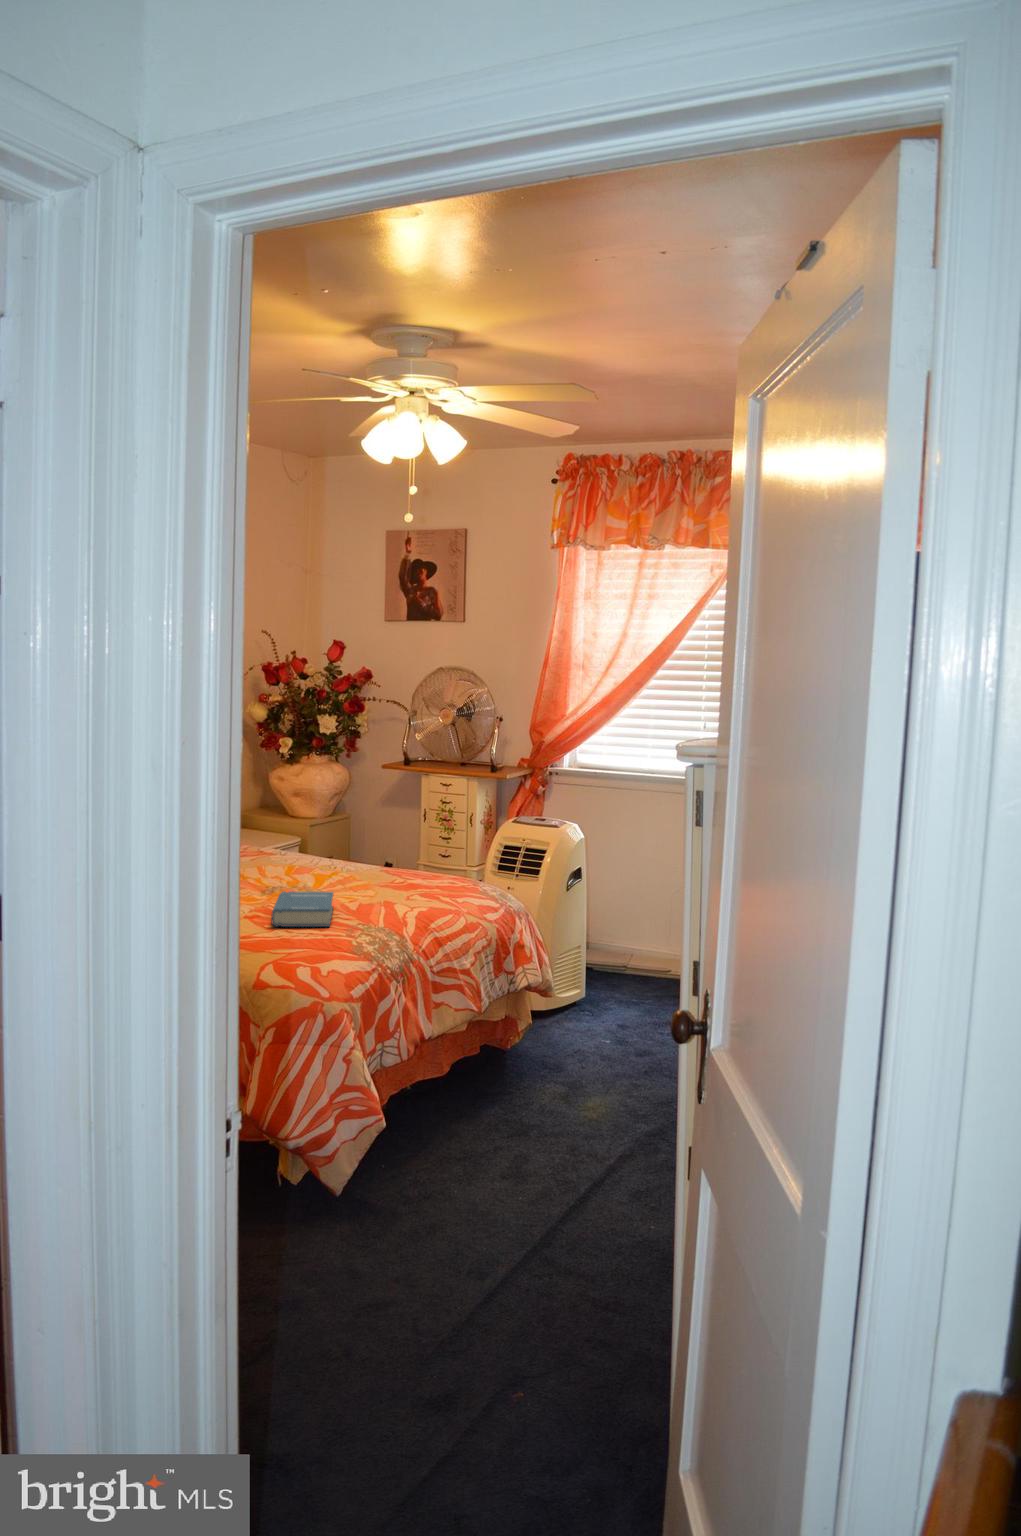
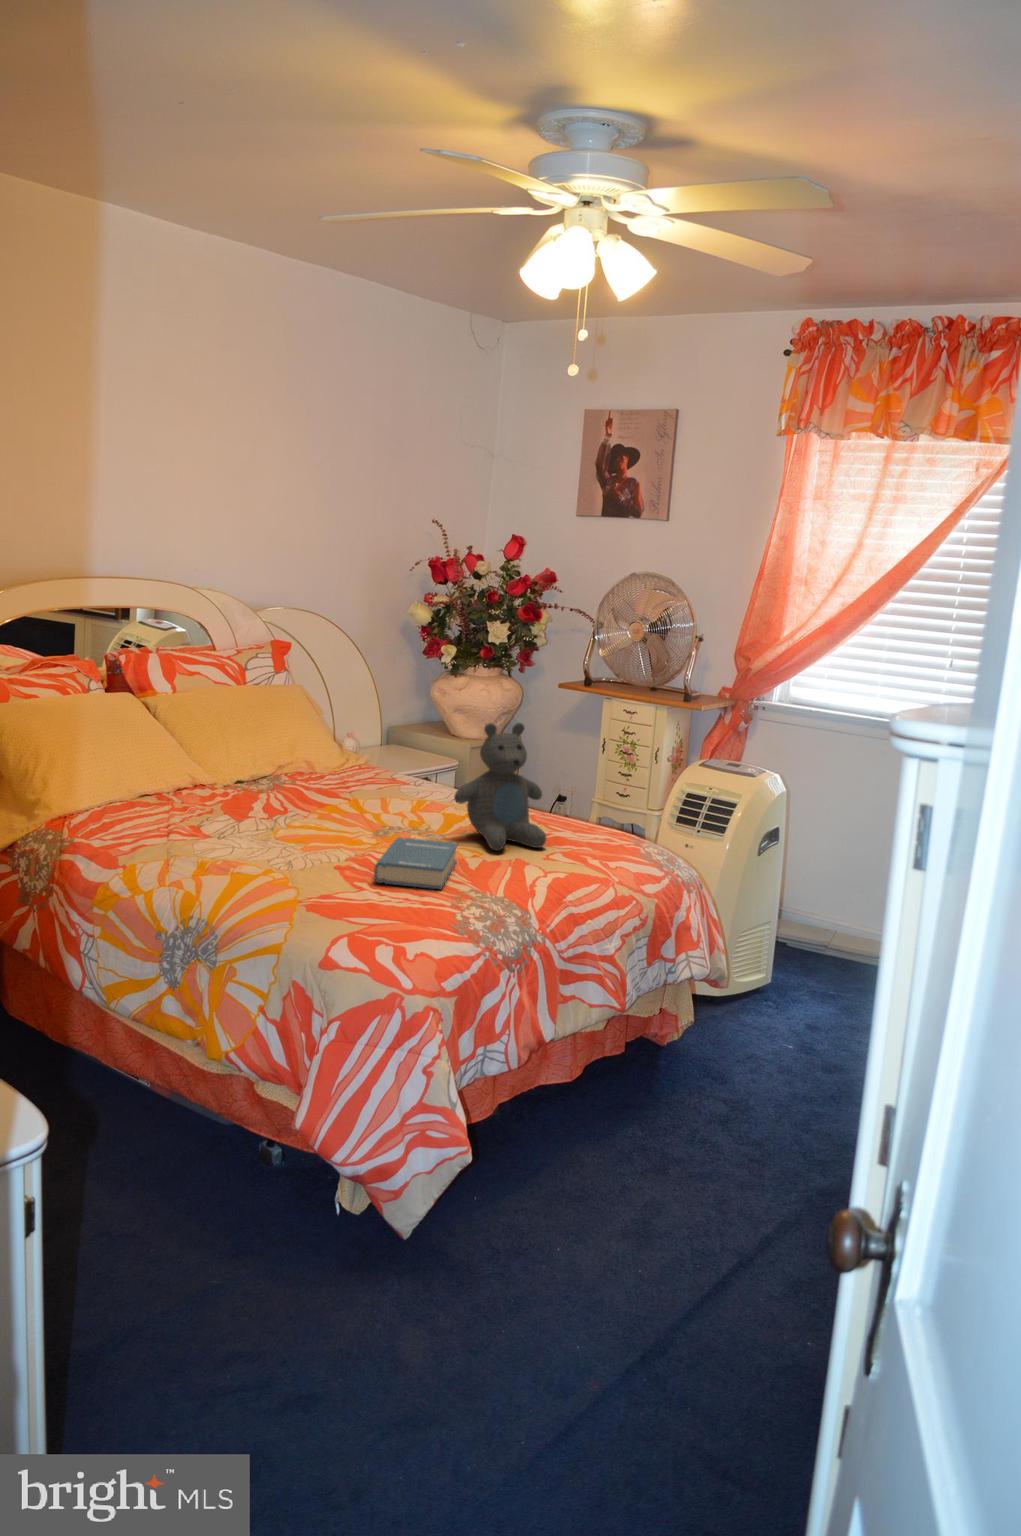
teddy bear: none [323,791,404,897] -> present [454,723,546,851]

